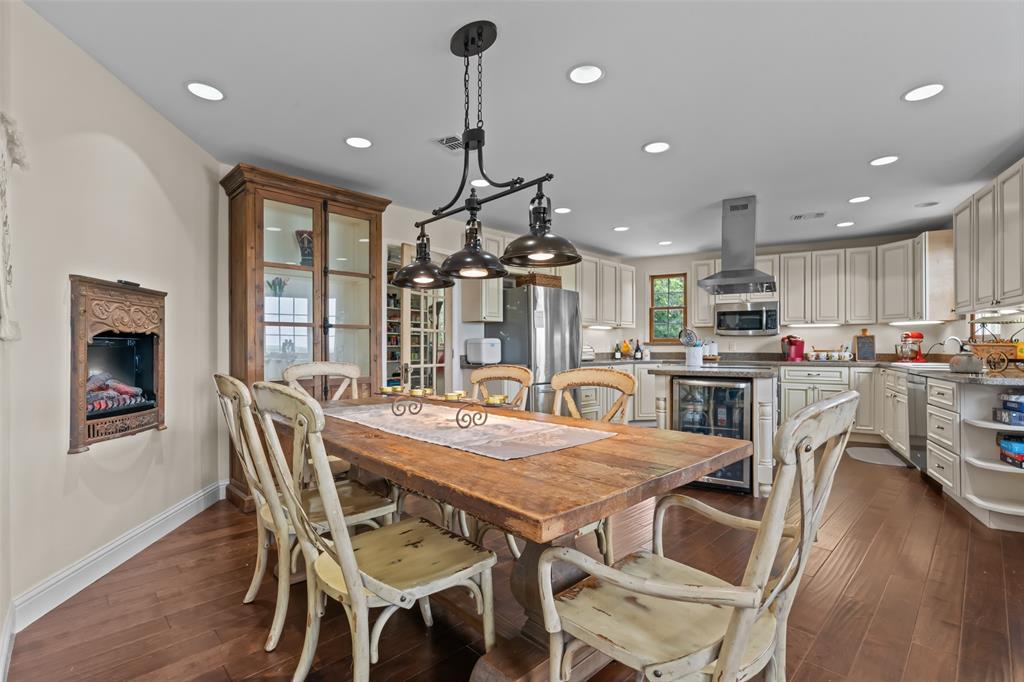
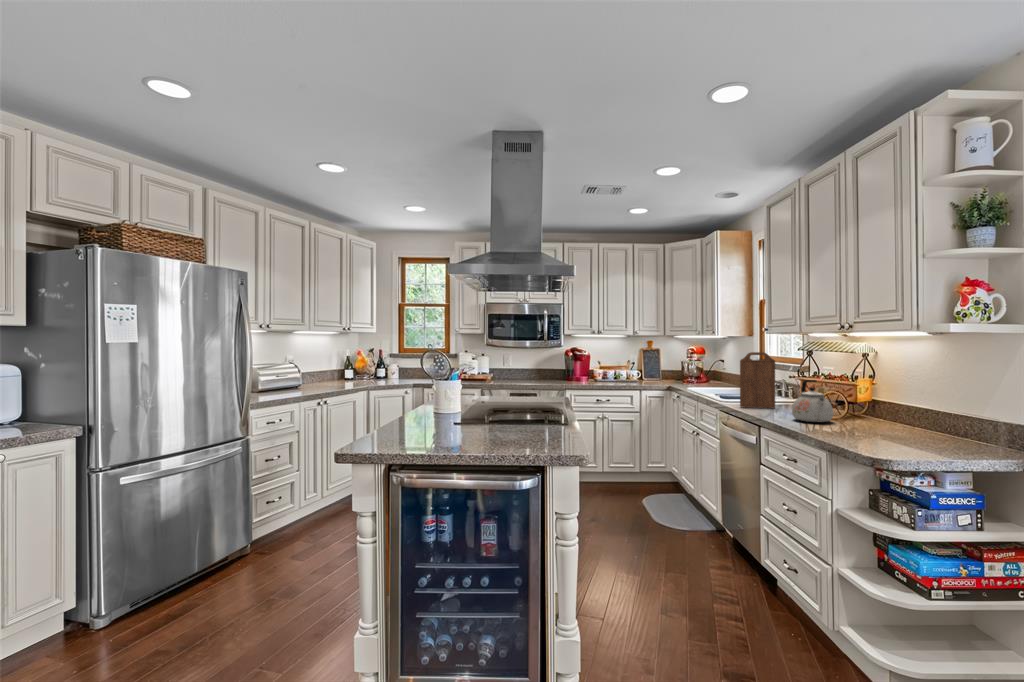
cutting board: none [918,329,950,370] -> present [740,352,775,408]

